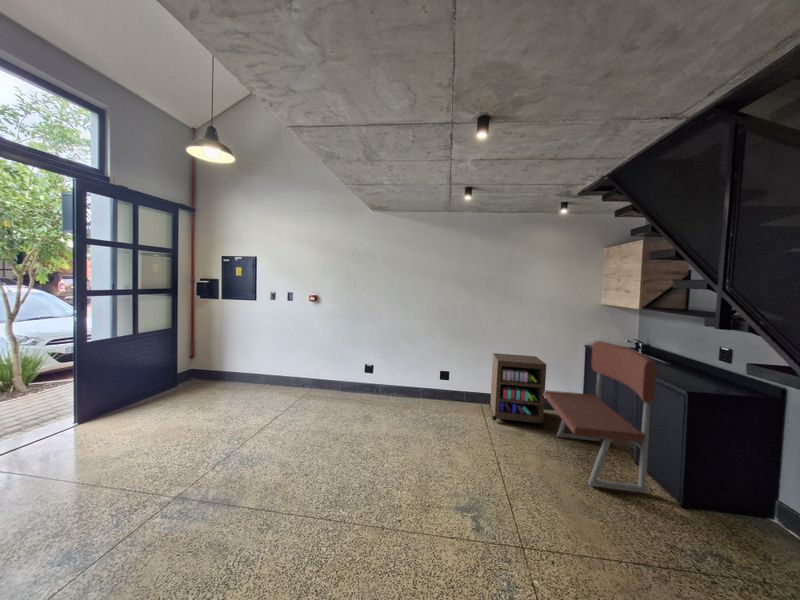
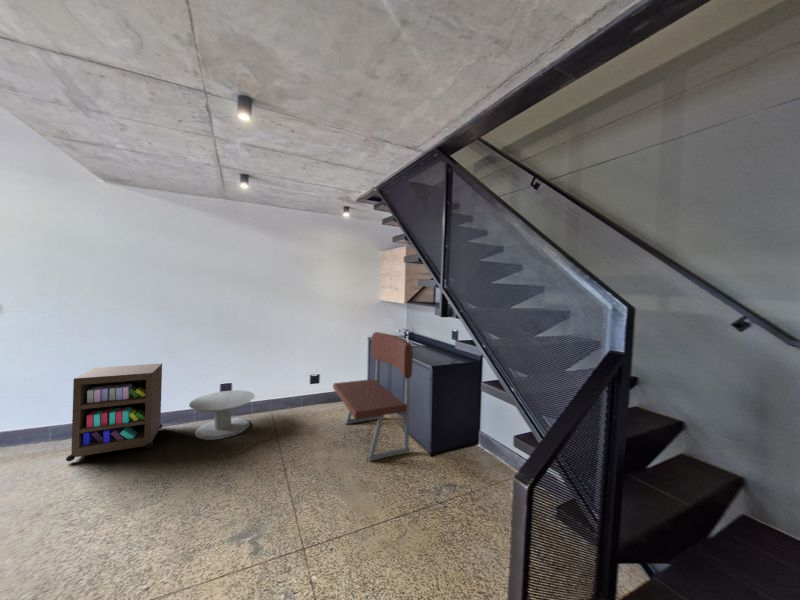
storage cabinet: present [489,353,546,426] -> present [66,364,163,461]
side table: none [417,379,466,419] -> present [189,390,255,440]

